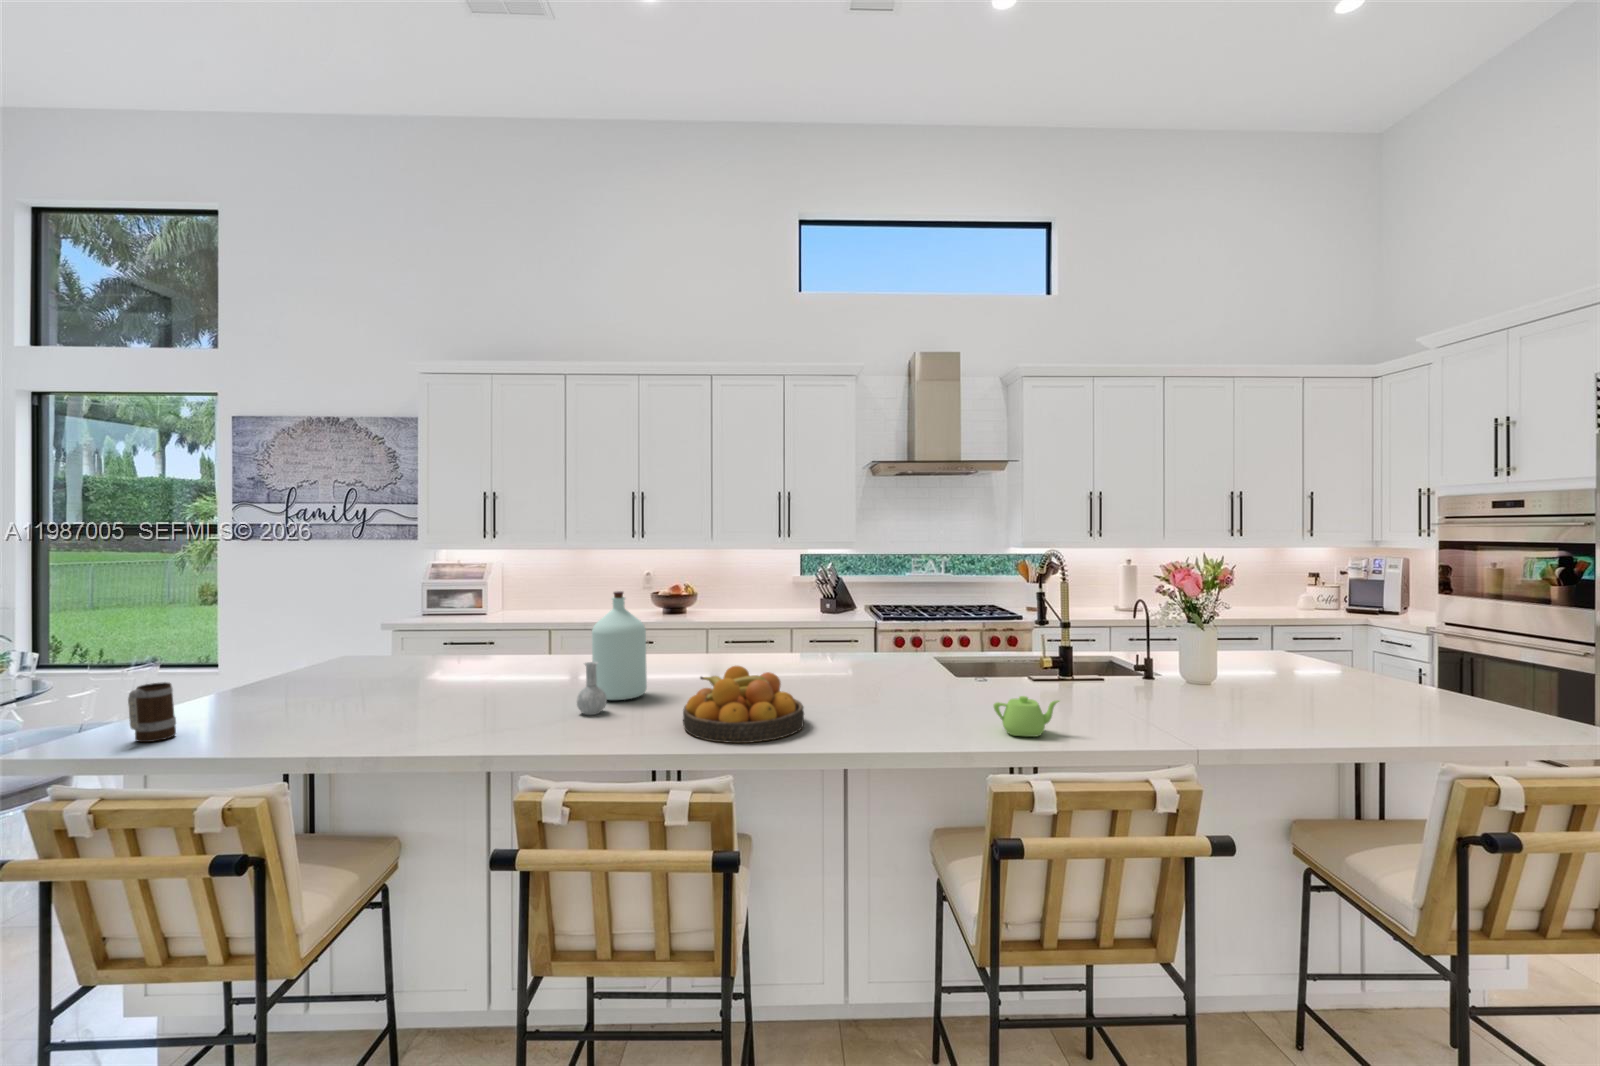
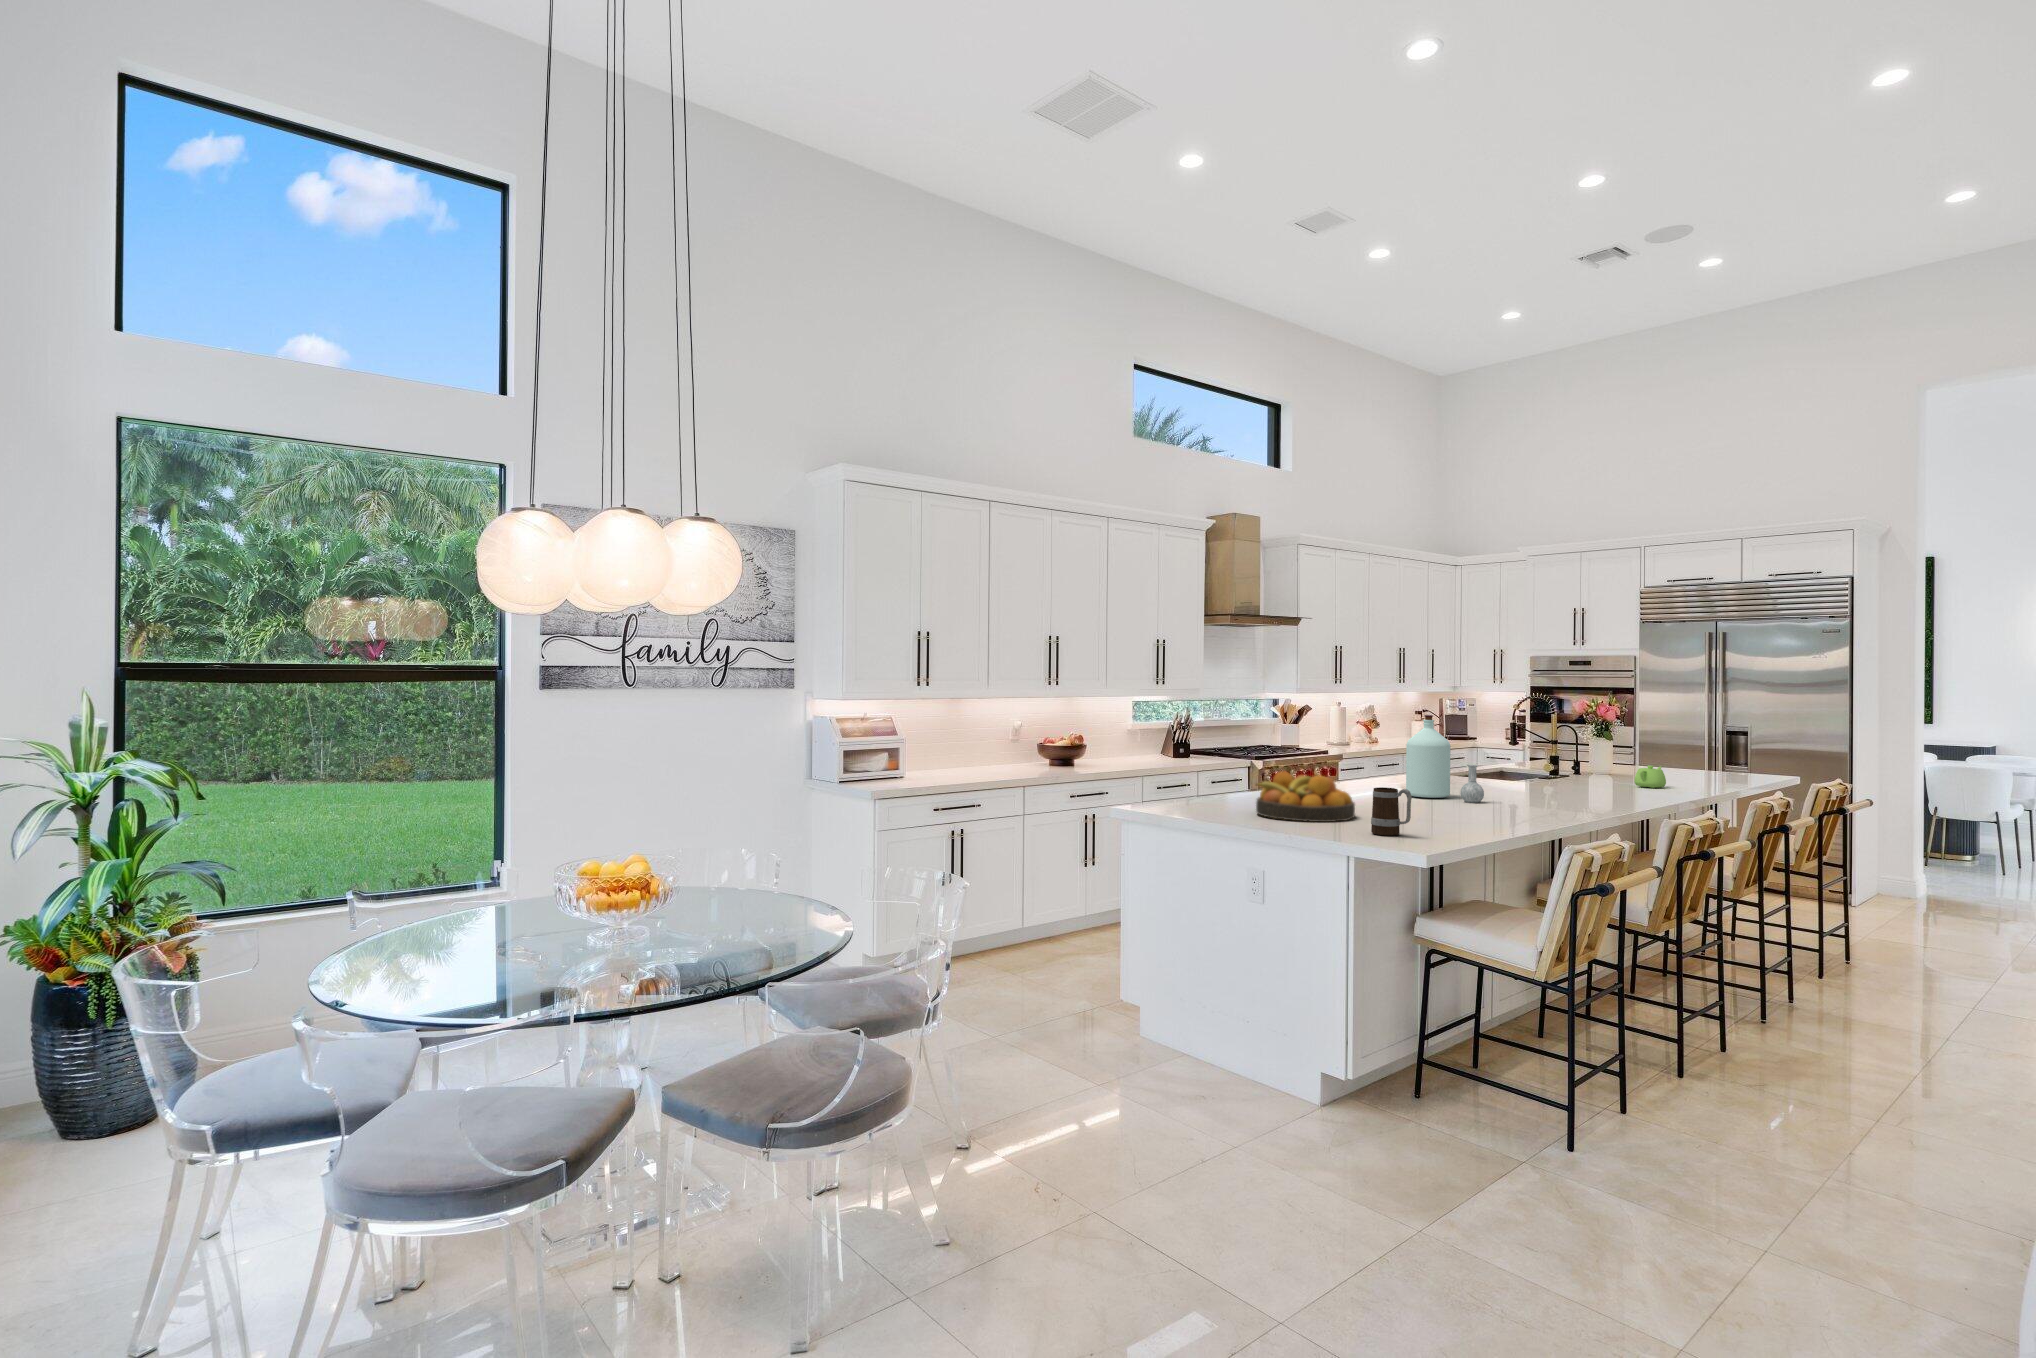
fruit bowl: present [683,666,804,743] -> present [1256,771,1355,822]

